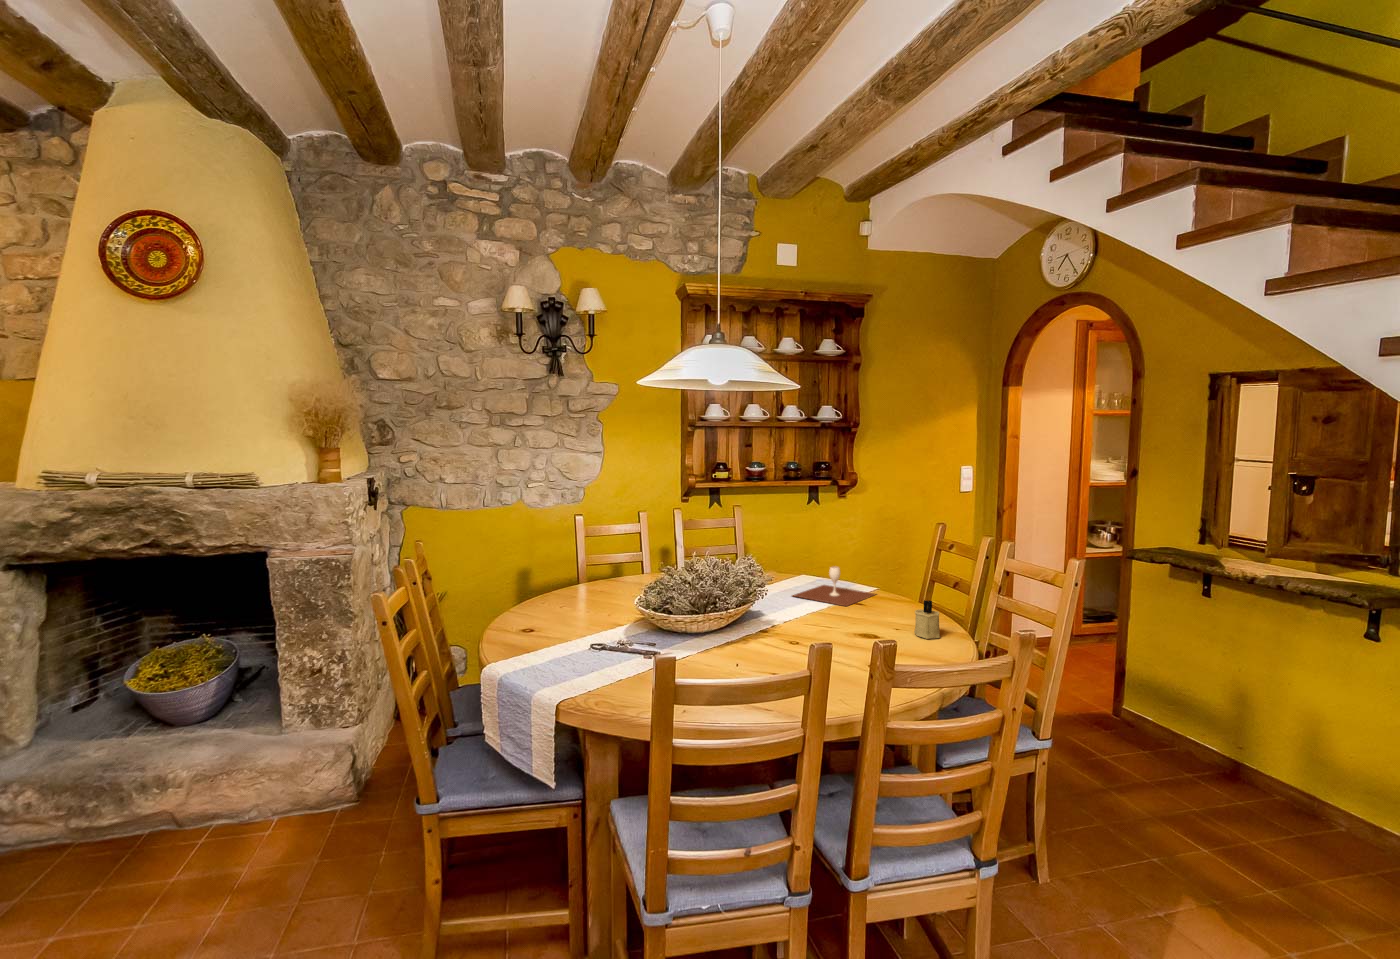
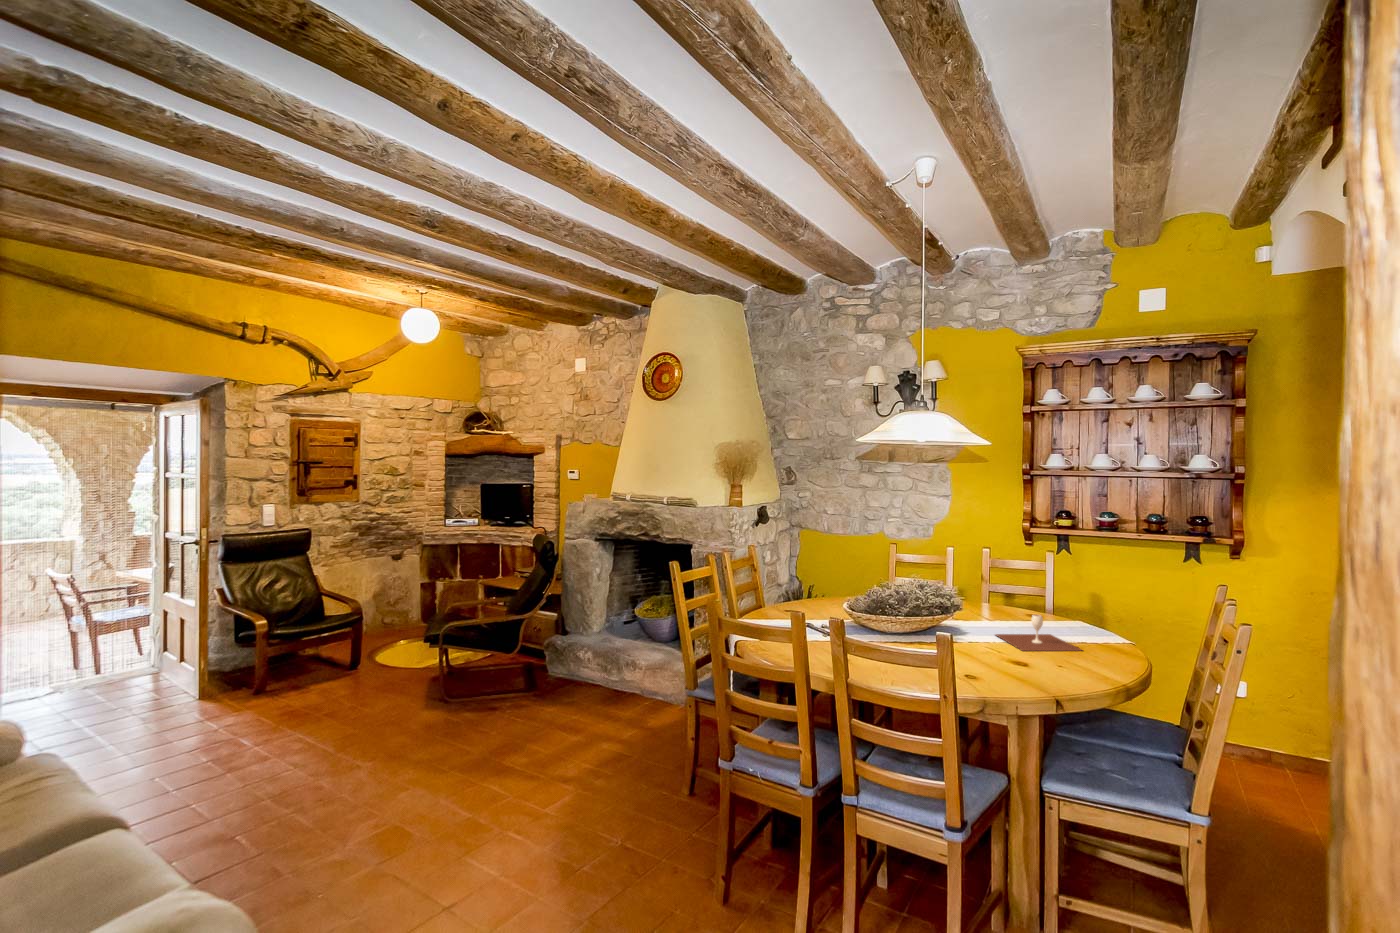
candle: present [914,600,940,639] -> none [1019,648,1047,687]

